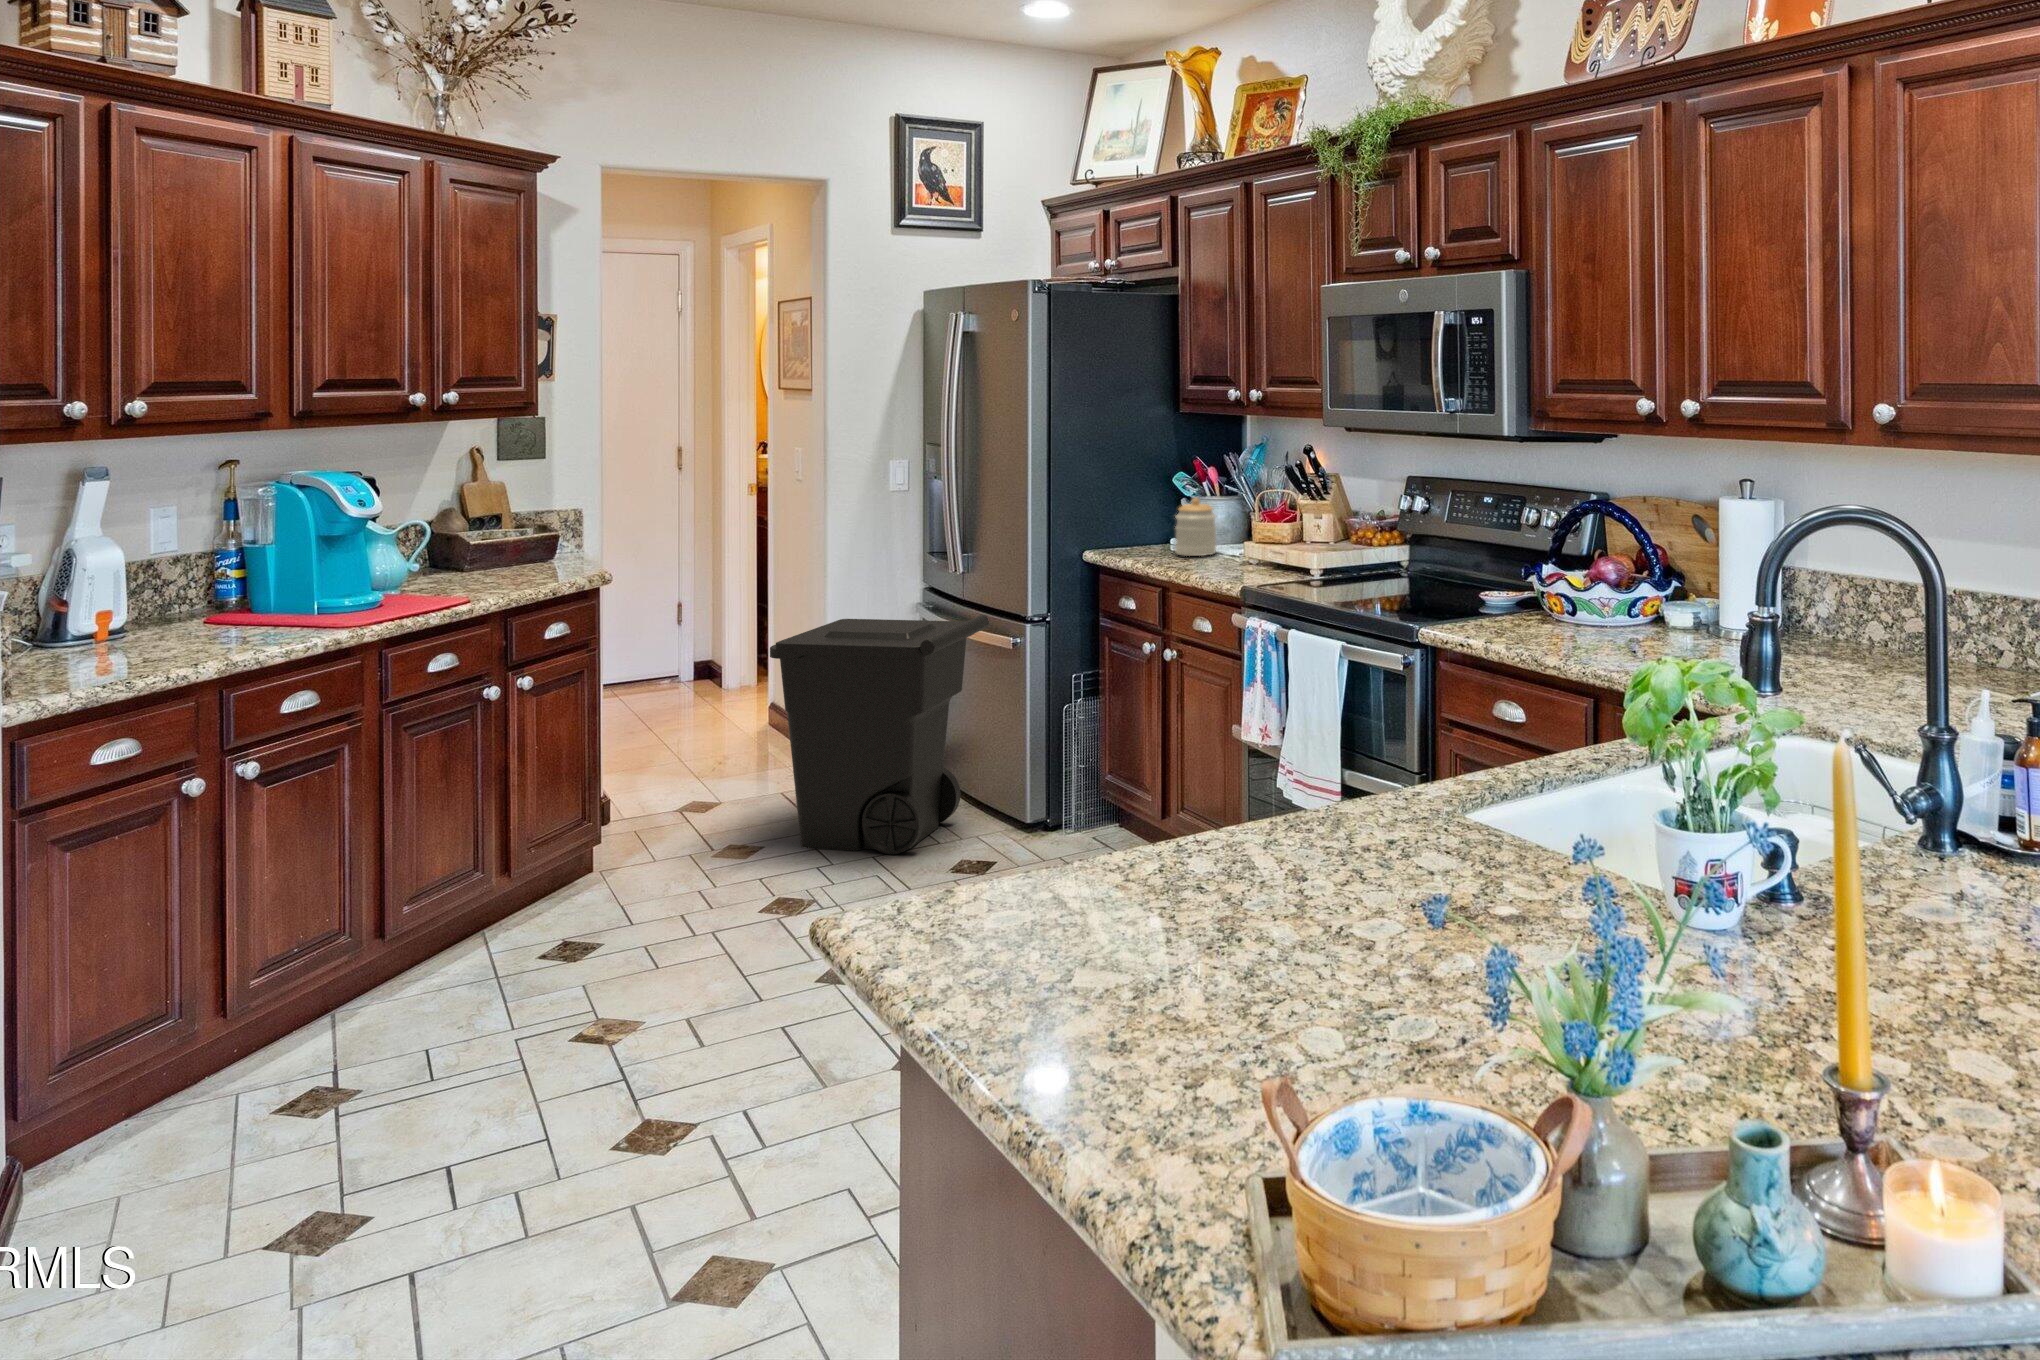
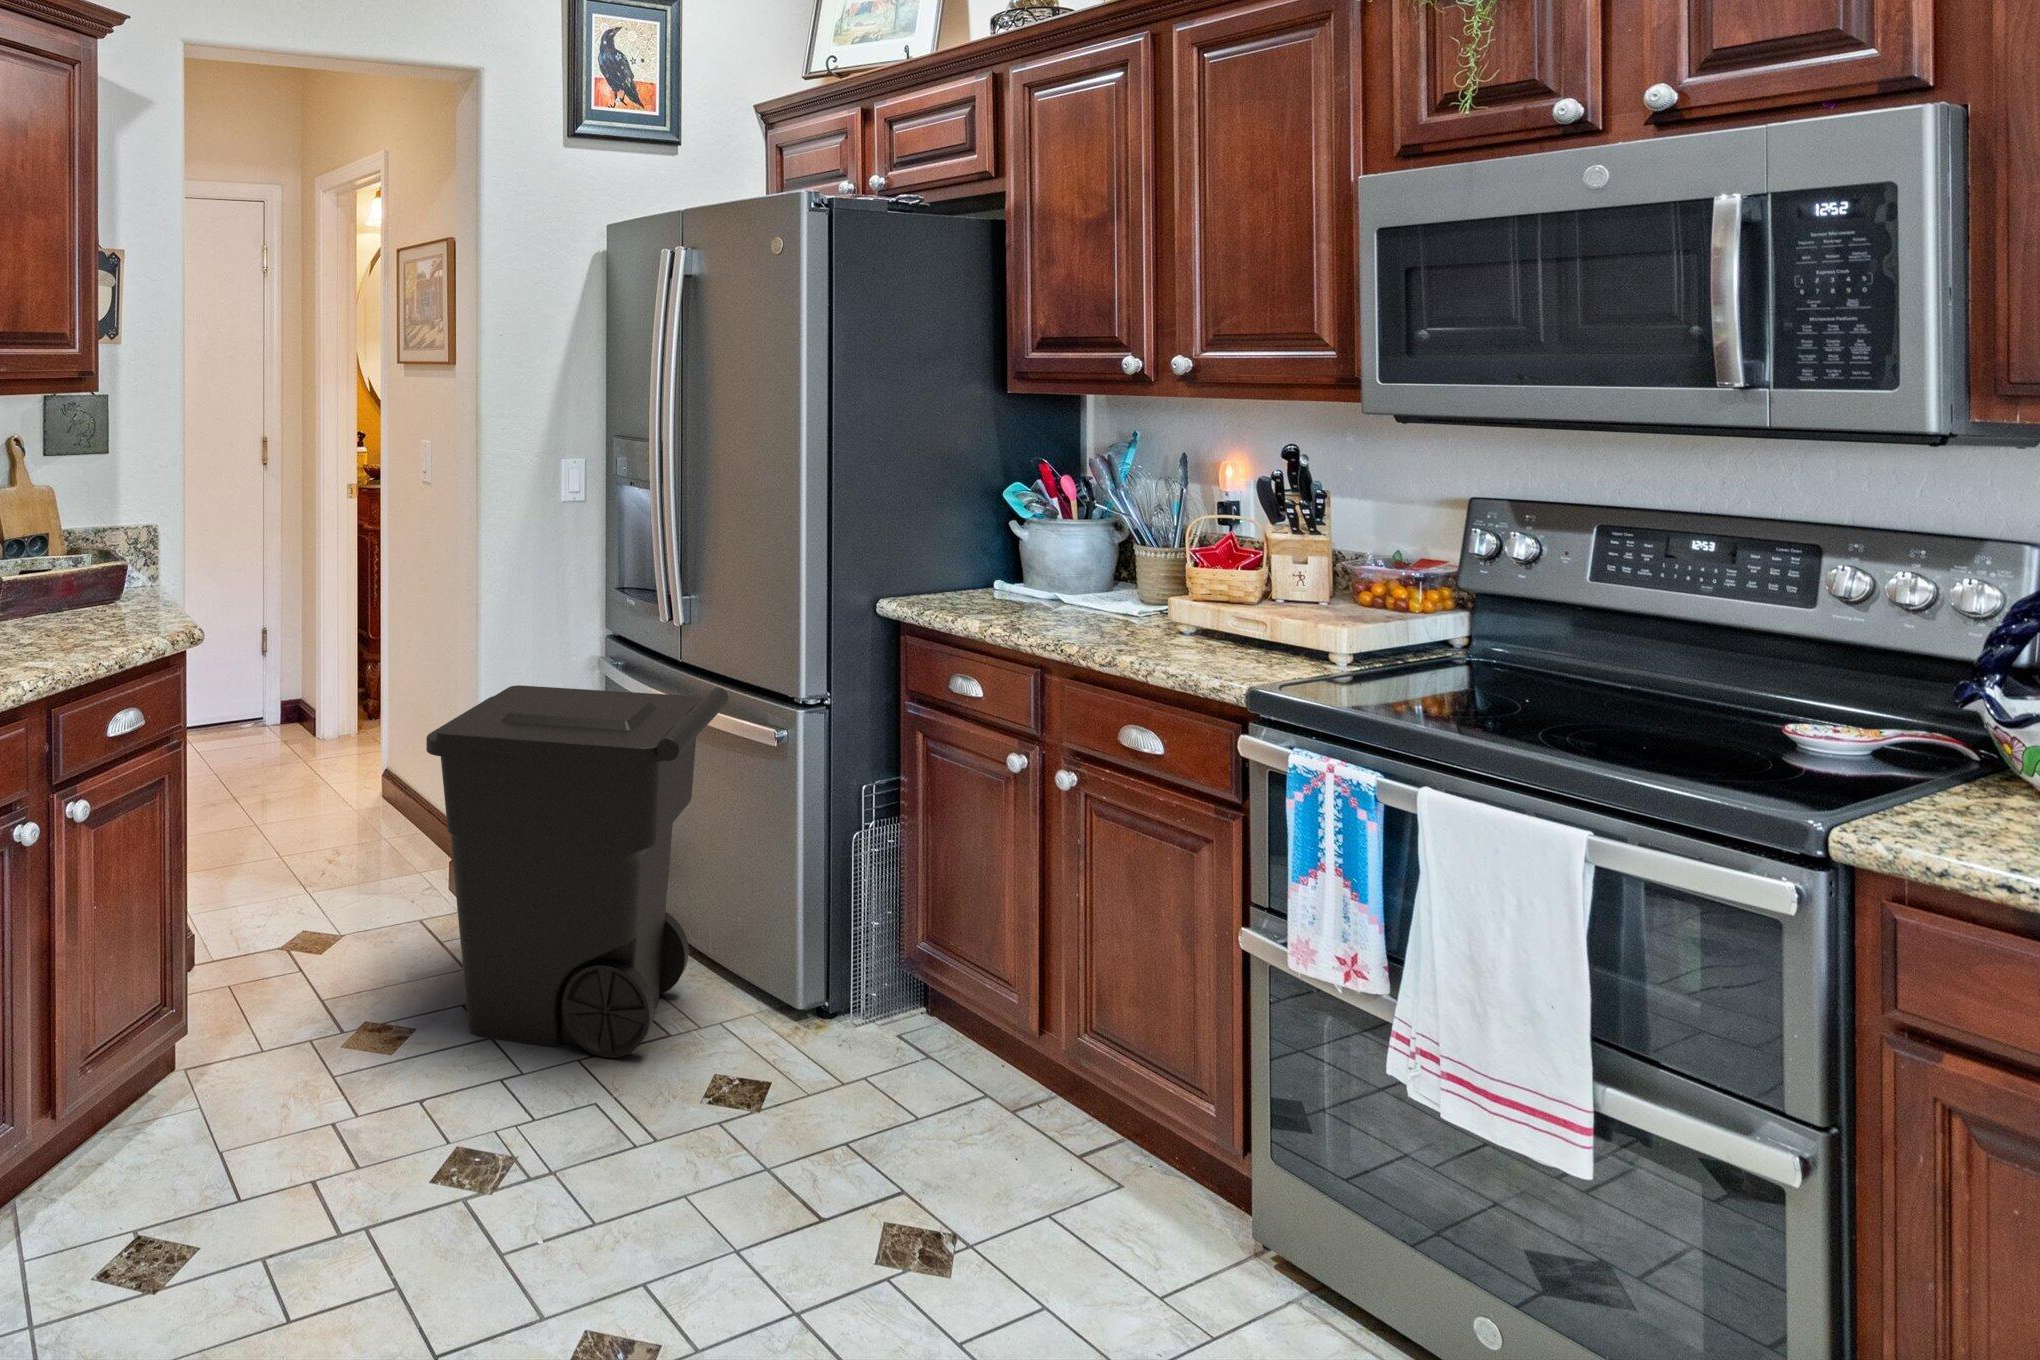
jar: present [1175,498,1216,556] -> none [1044,524,1112,617]

